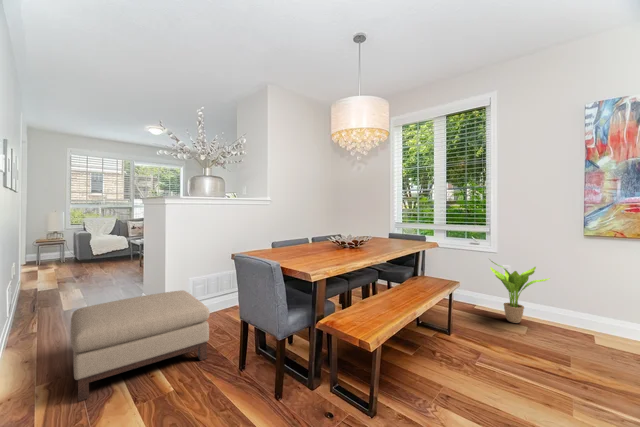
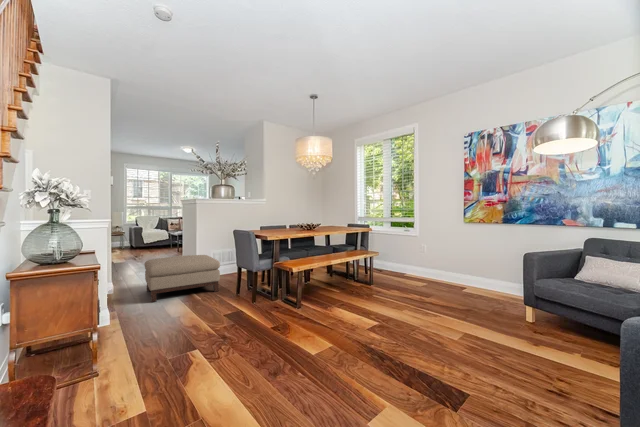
potted plant: present [490,261,550,323] -> none [406,238,444,282]

